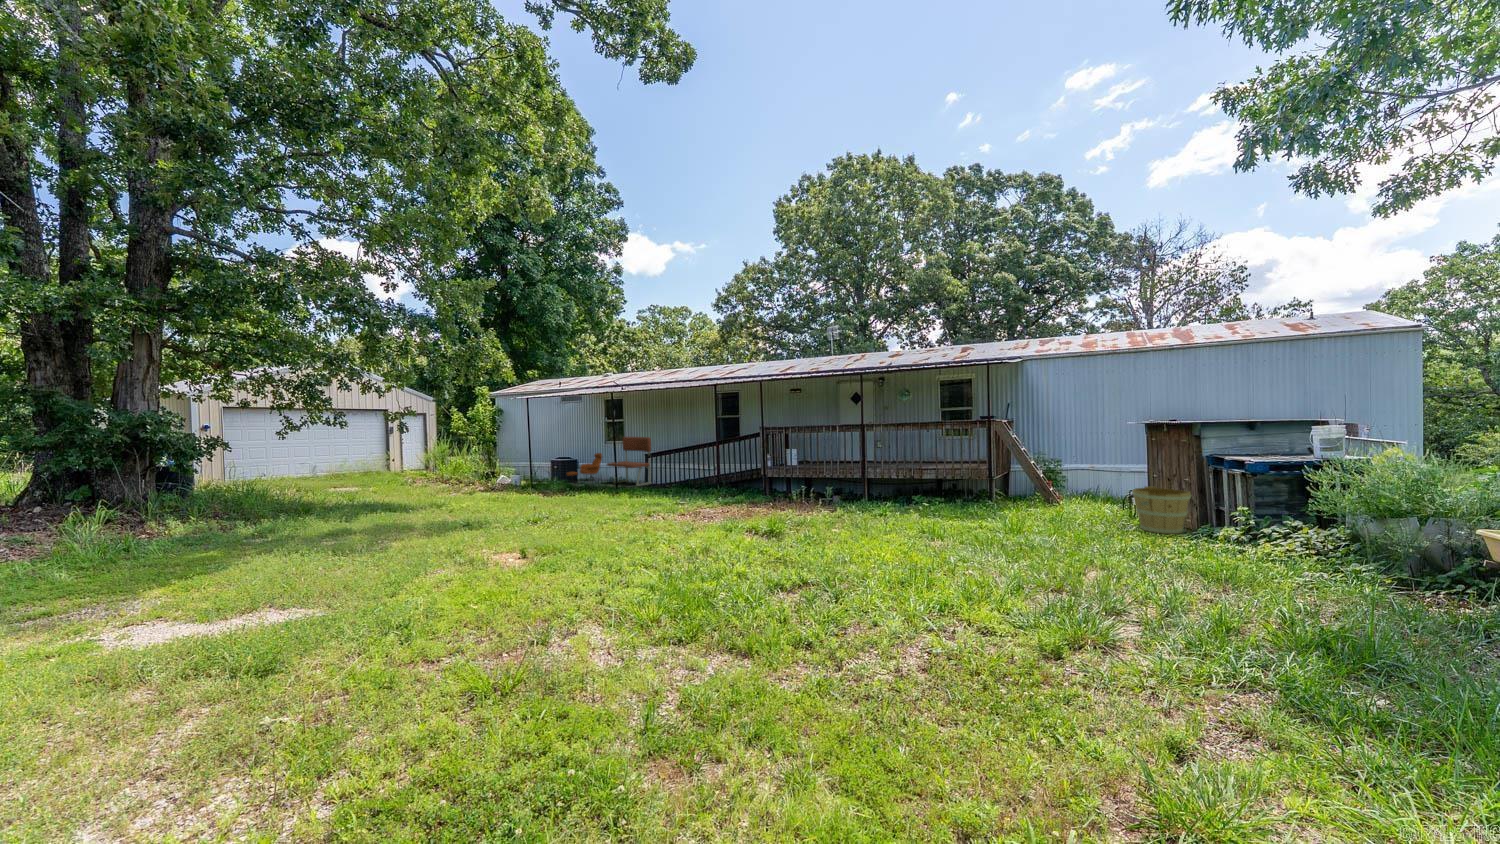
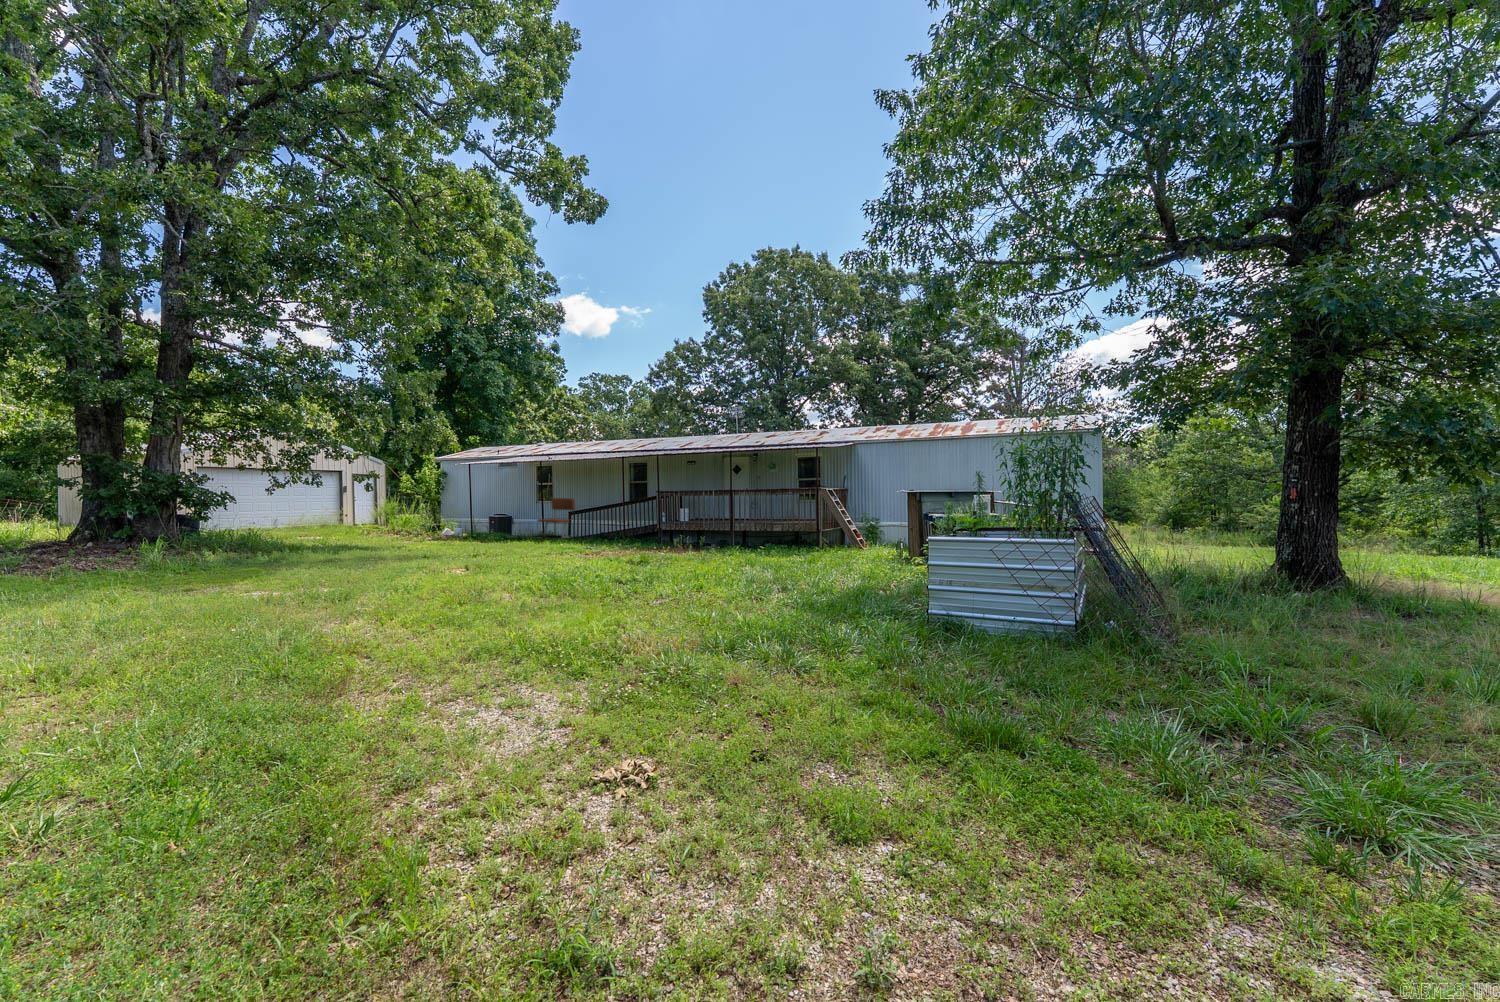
lounge chair: present [567,453,602,482] -> none [502,511,535,536]
wooden bucket: present [1132,486,1192,534] -> none [871,531,902,559]

